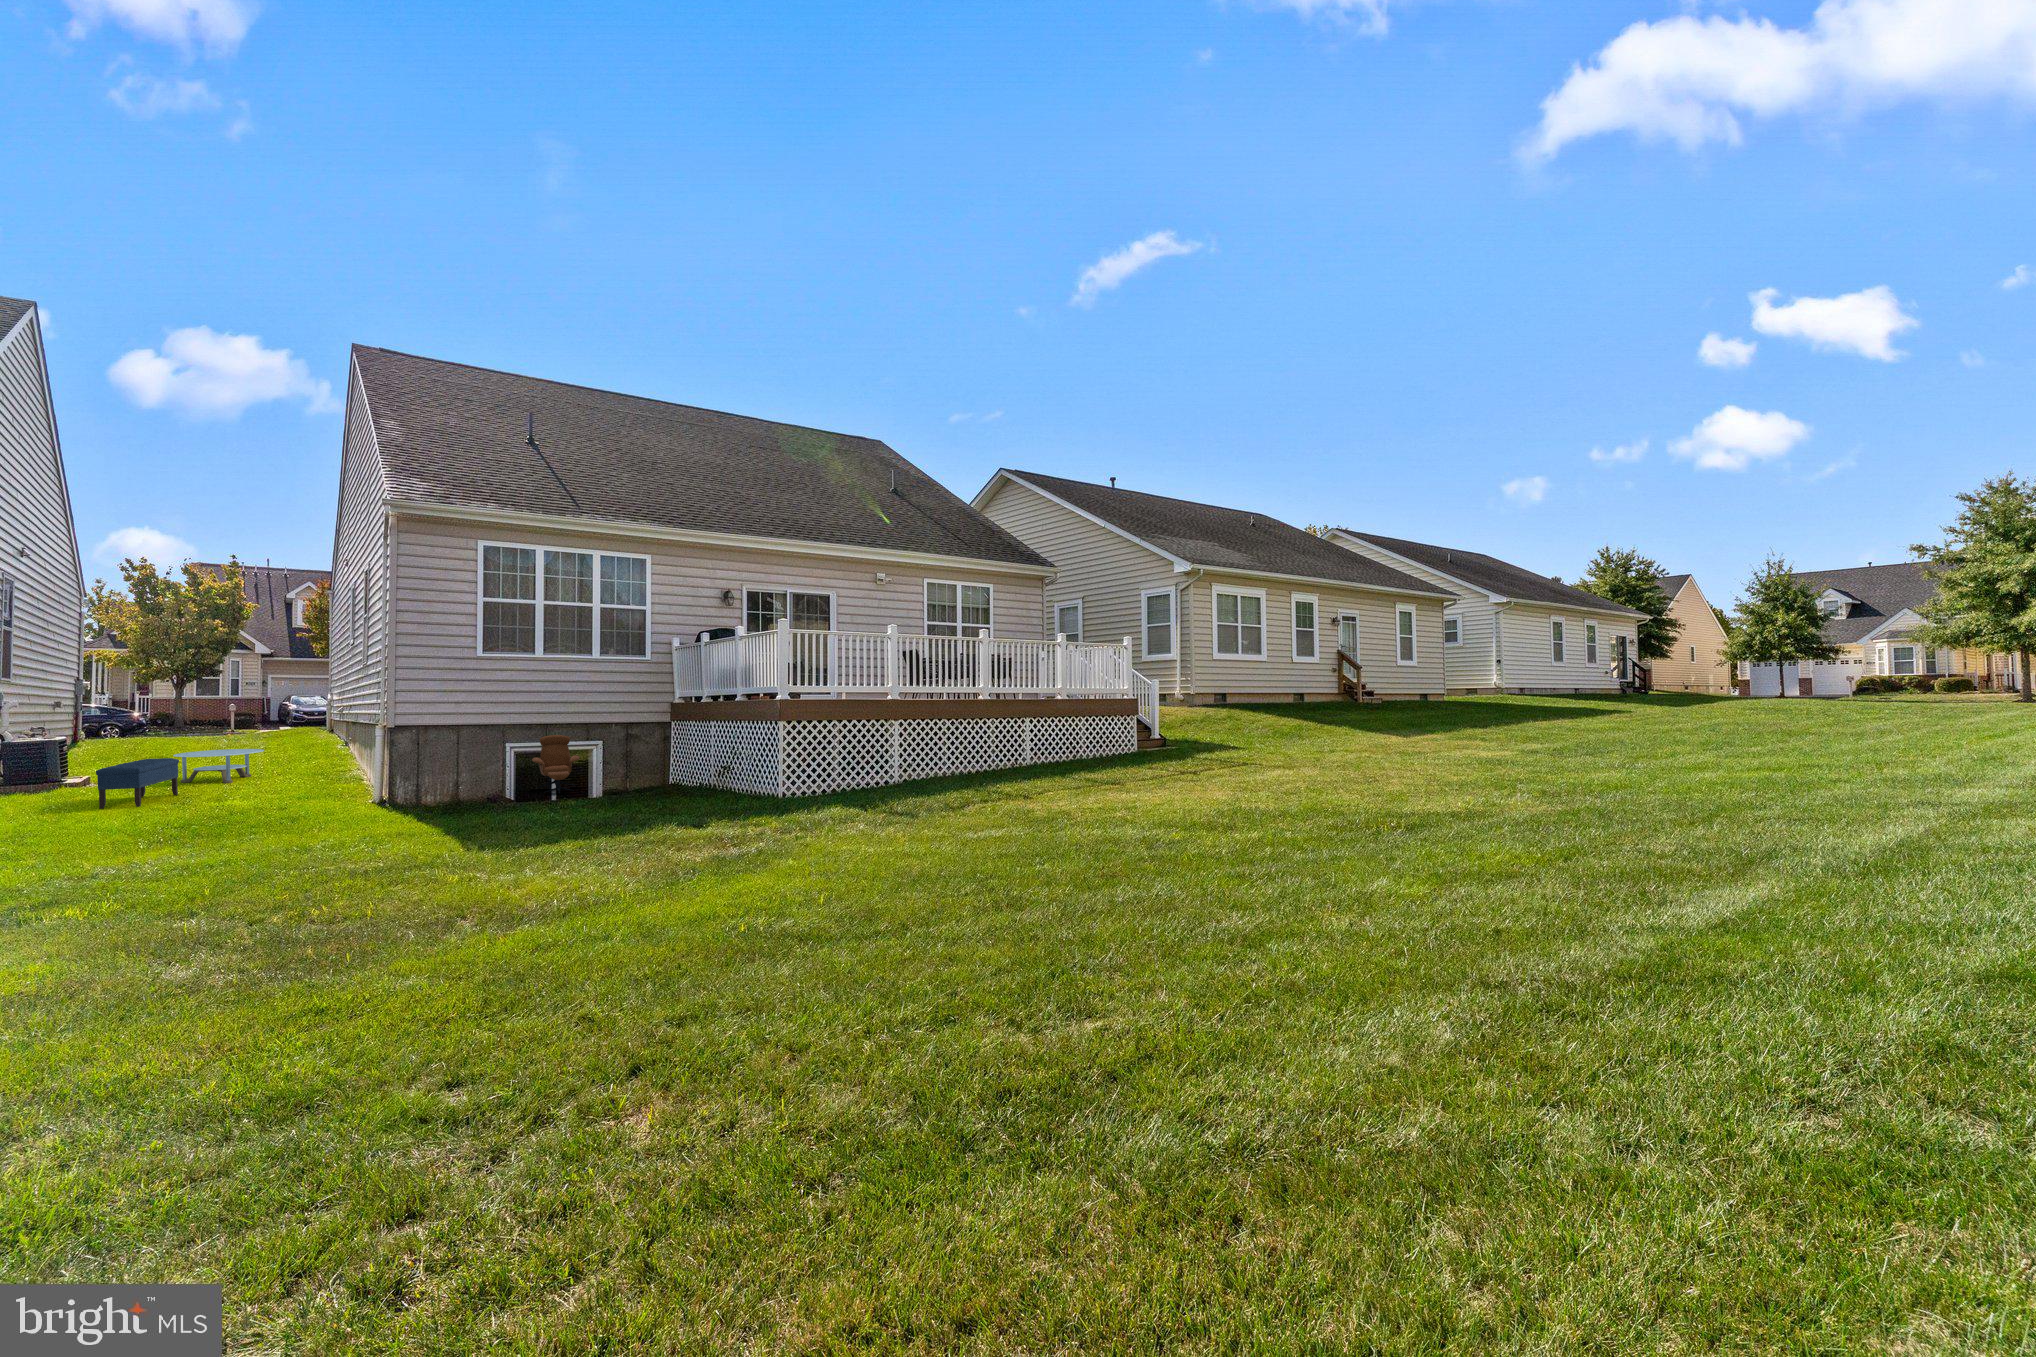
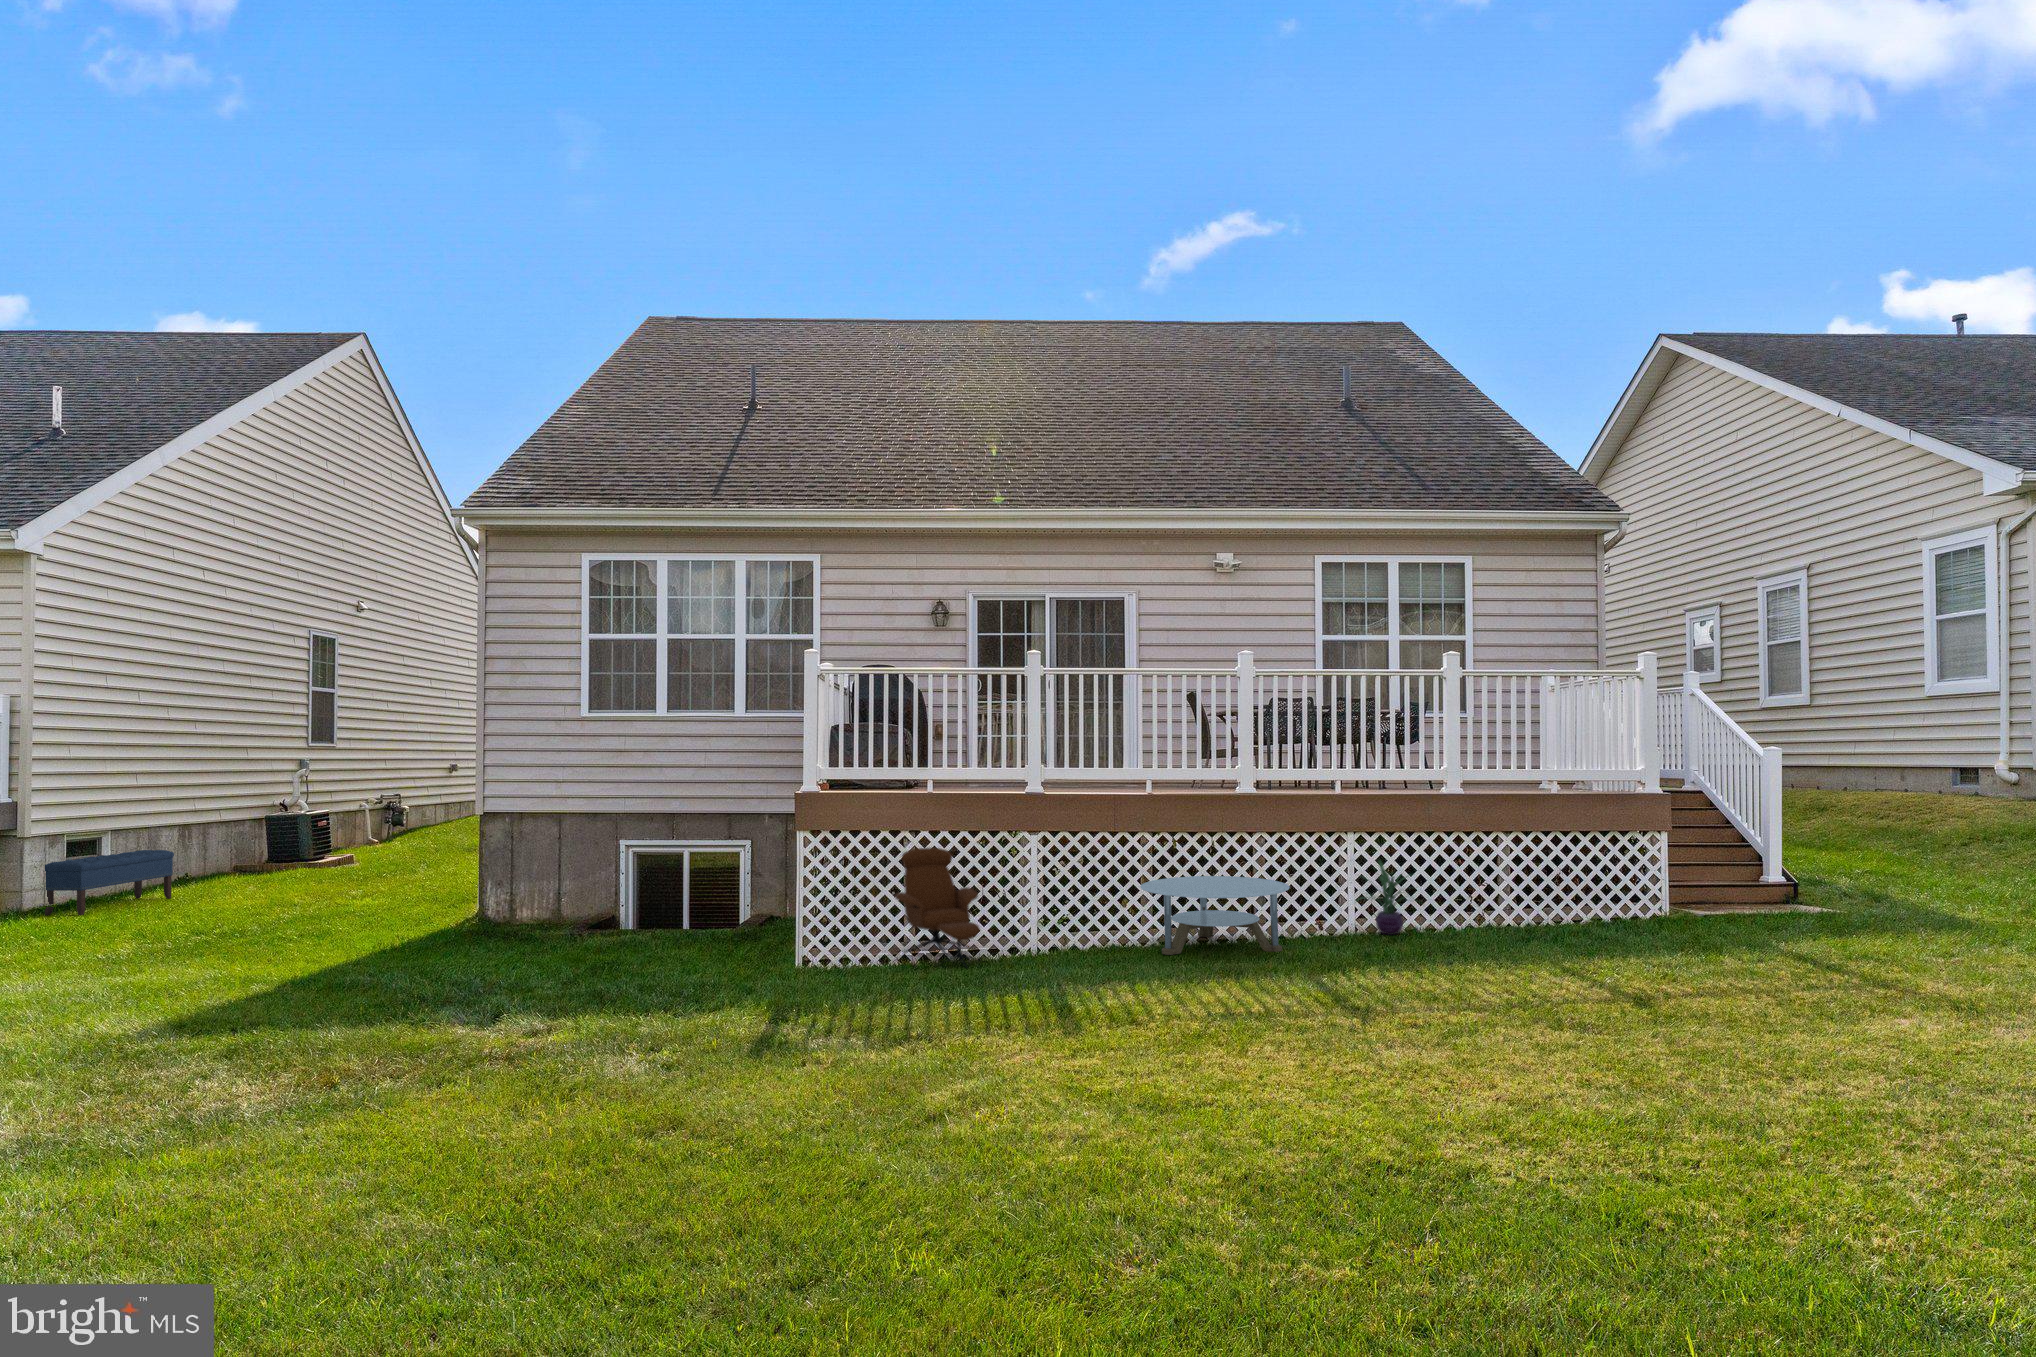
decorative plant: none [1032,731,1067,764] -> present [1358,860,1404,935]
lounge chair: present [532,735,580,794] -> present [895,847,980,967]
round table: present [174,749,264,783] -> present [1140,876,1290,955]

